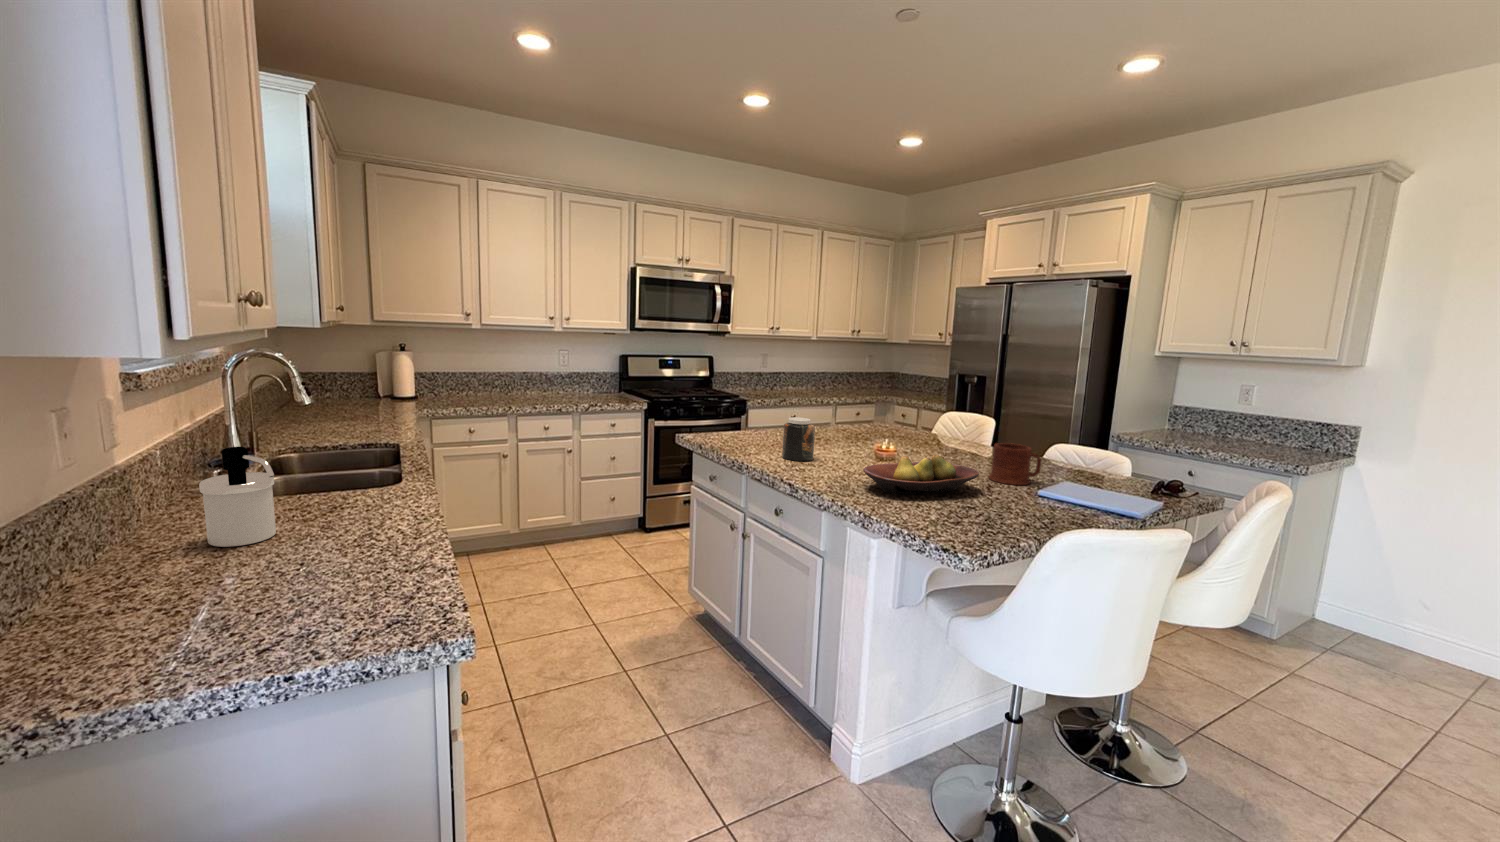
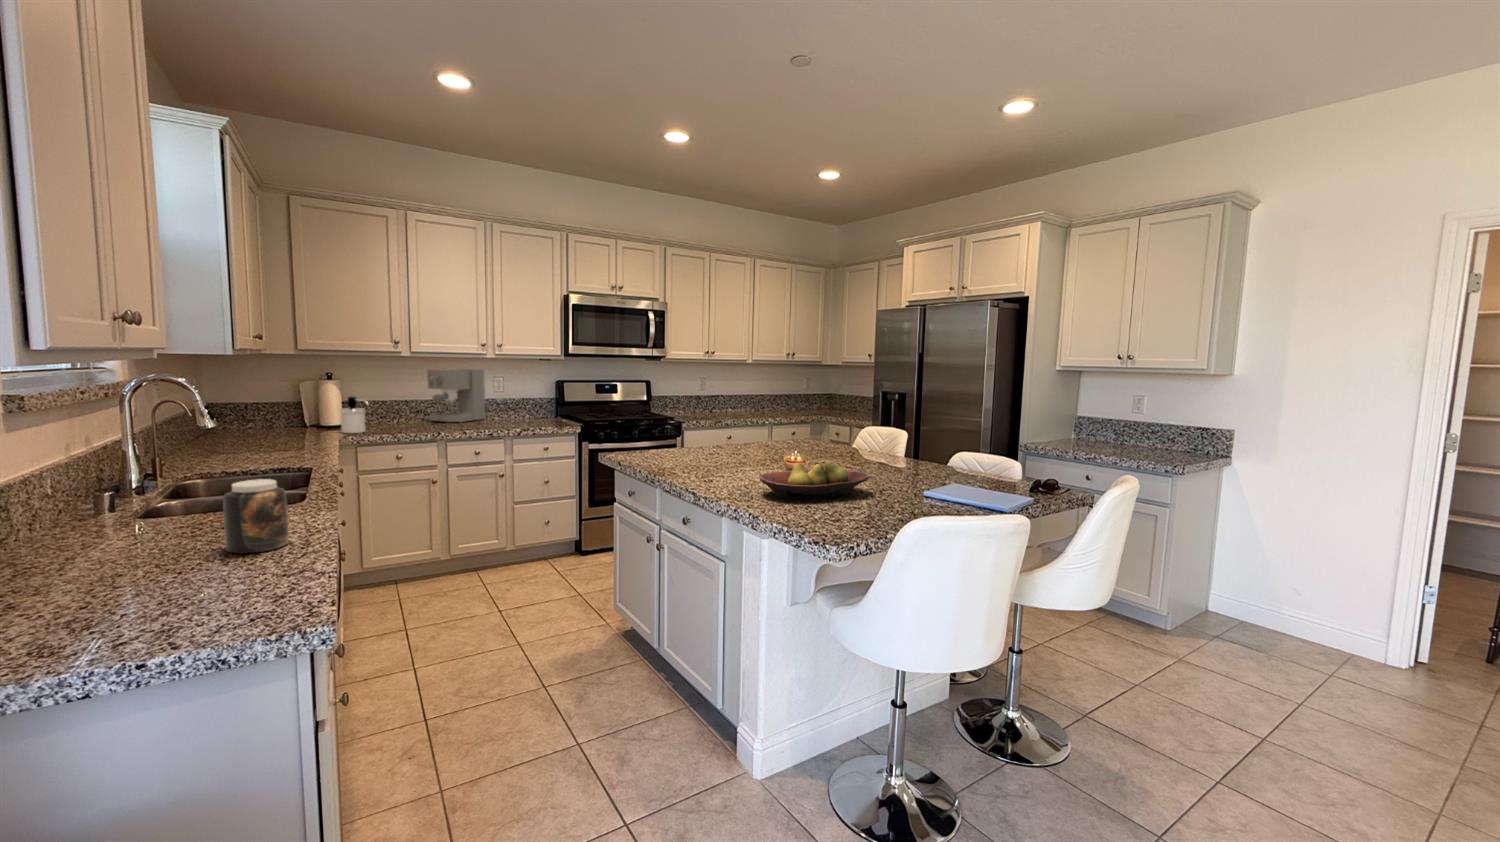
coffee maker: none [498,342,553,397] -> present [427,368,485,423]
jar: present [782,417,815,461] -> present [223,479,289,553]
mug: present [989,443,1041,485] -> none [885,450,932,488]
soap dispenser: present [199,447,276,547] -> present [340,397,369,433]

